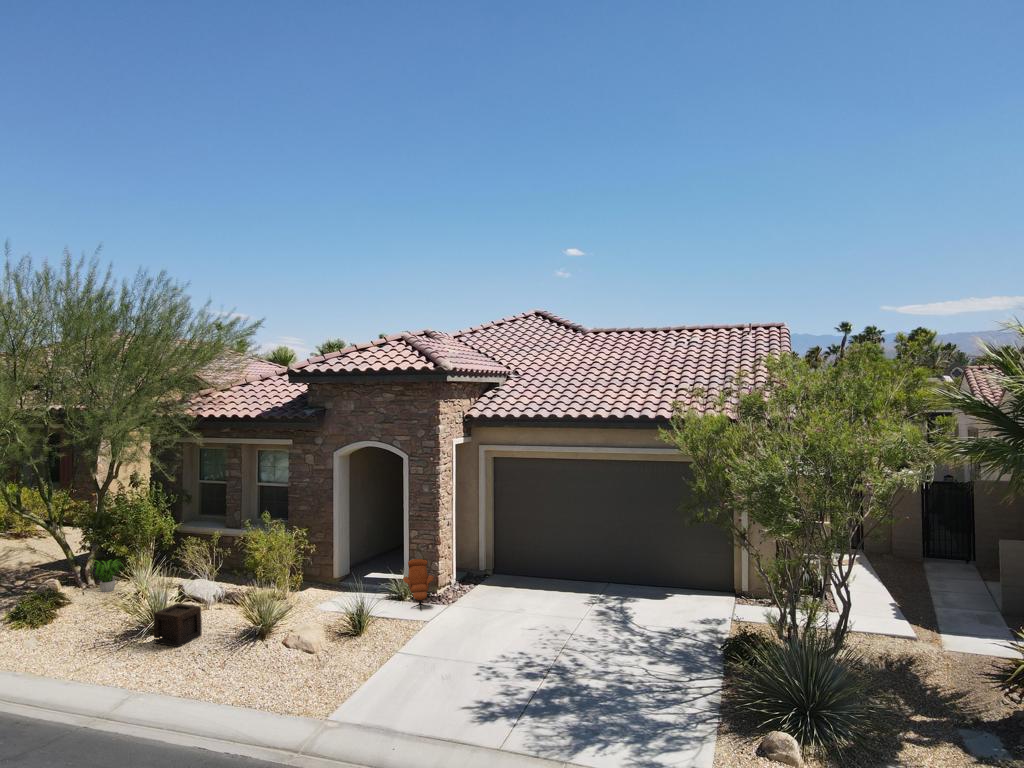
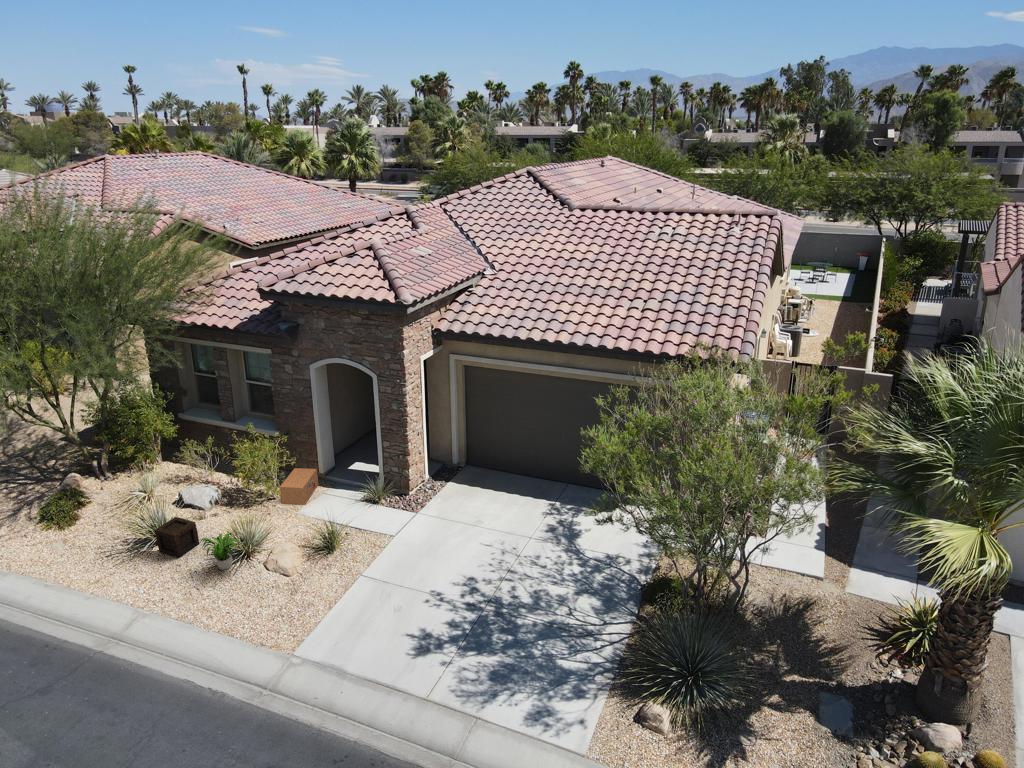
potted plant: present [91,559,124,592] -> present [200,533,240,570]
lounge chair: present [403,559,434,610] -> none [377,467,405,519]
cardboard box: none [293,569,333,603] -> present [280,468,319,505]

